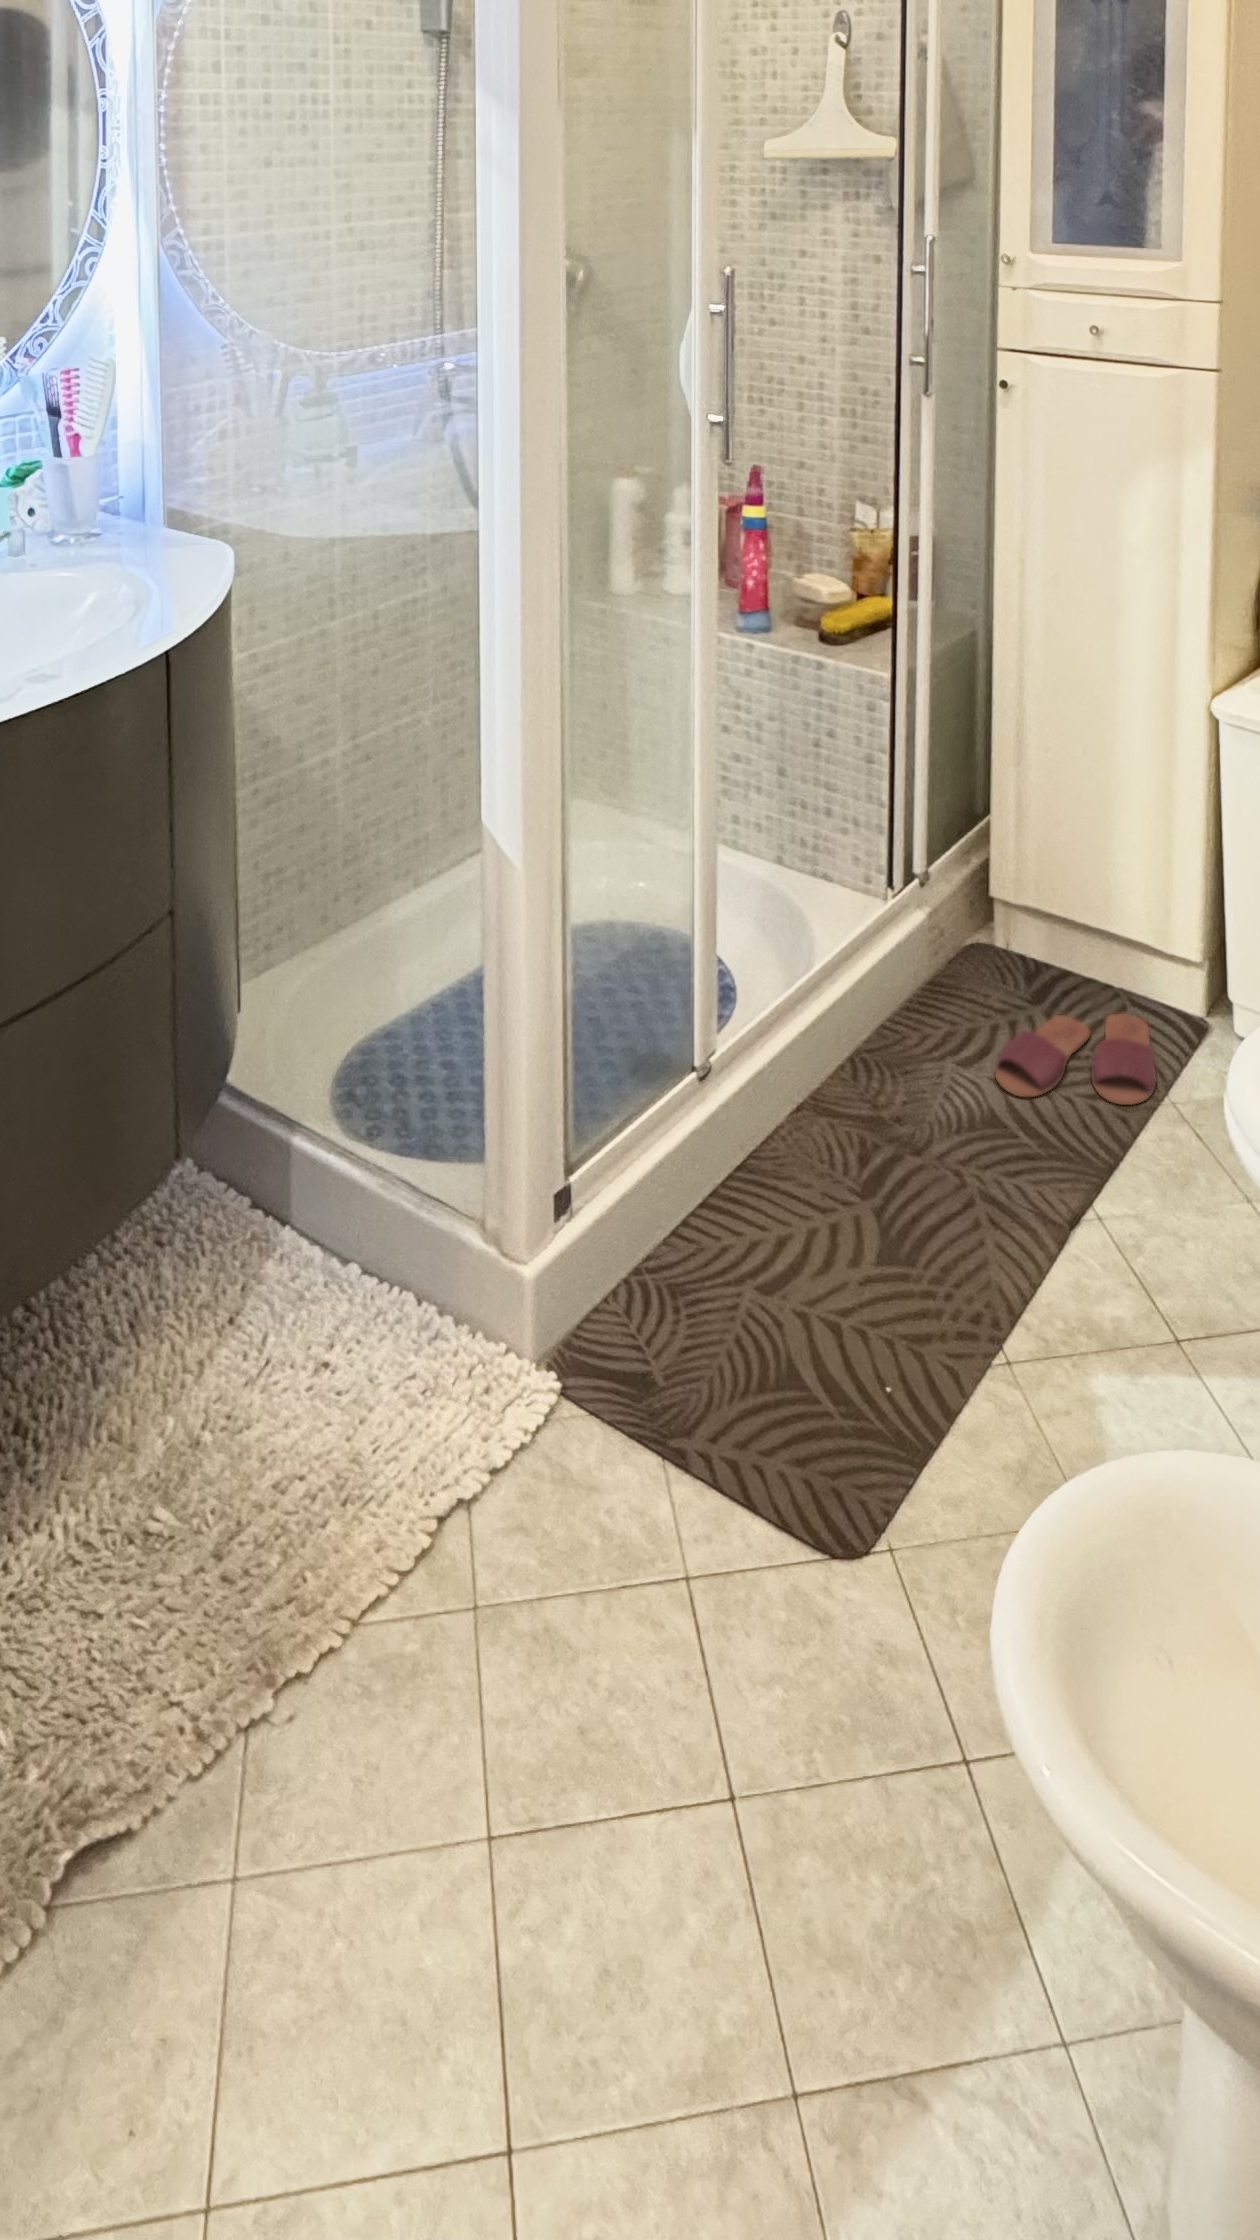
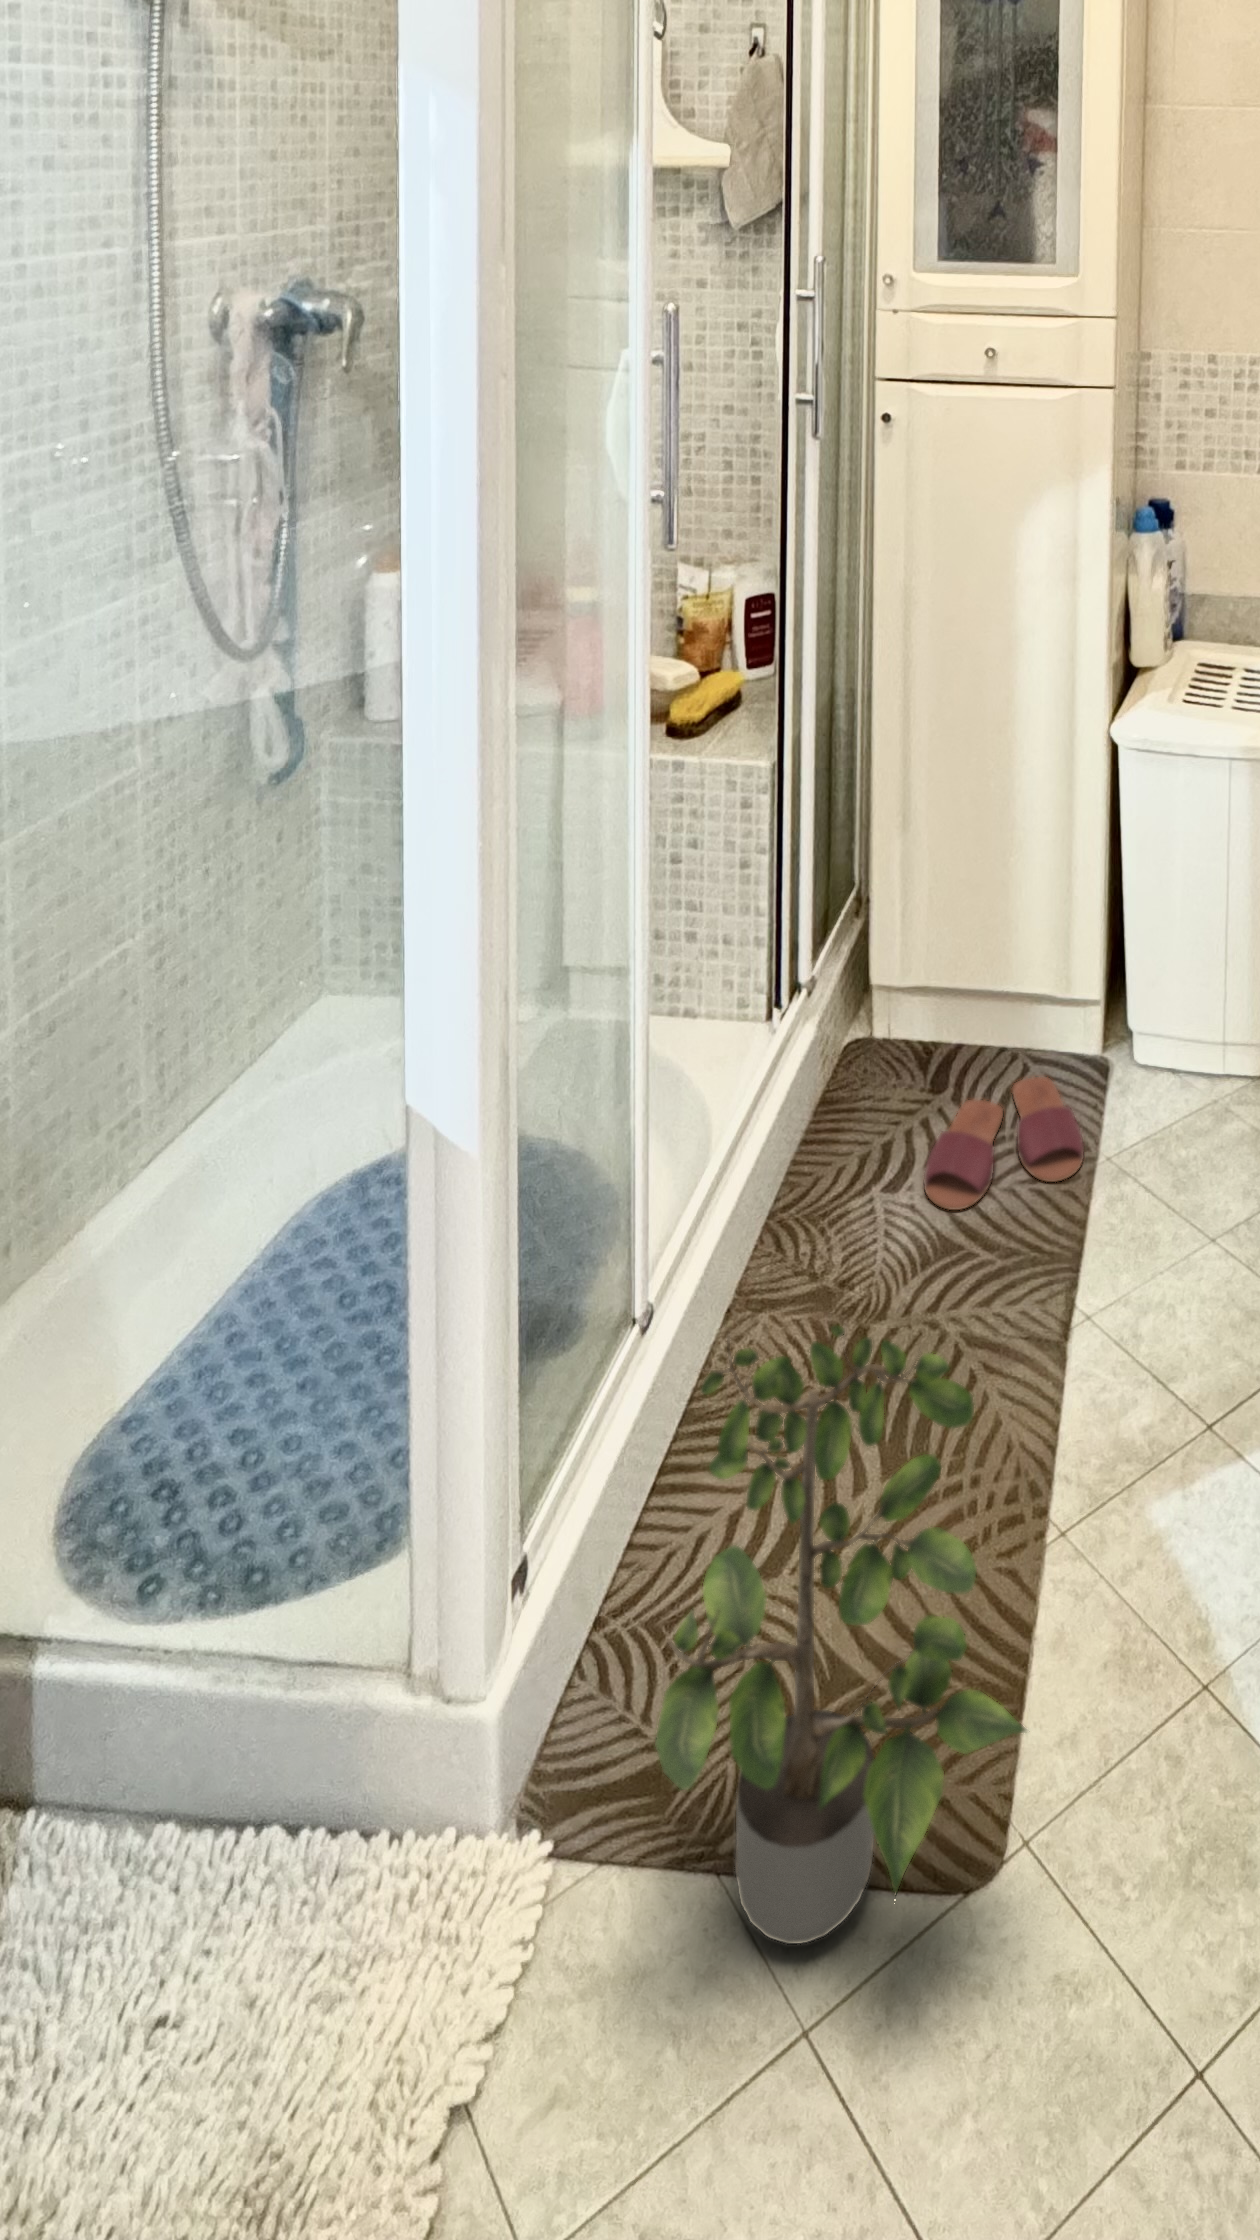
potted plant: none [597,1039,870,1532] -> present [655,1326,1026,1944]

